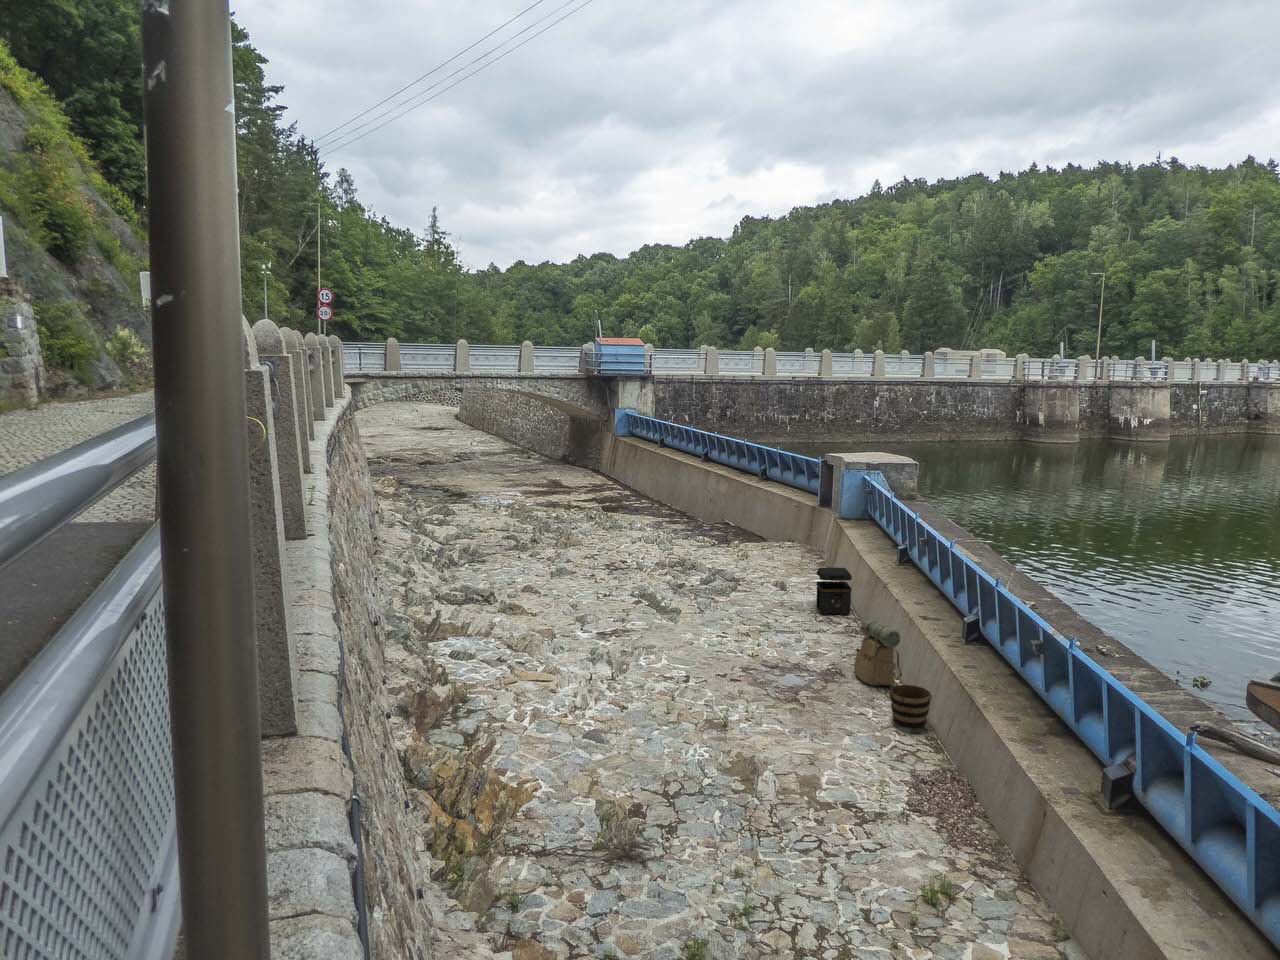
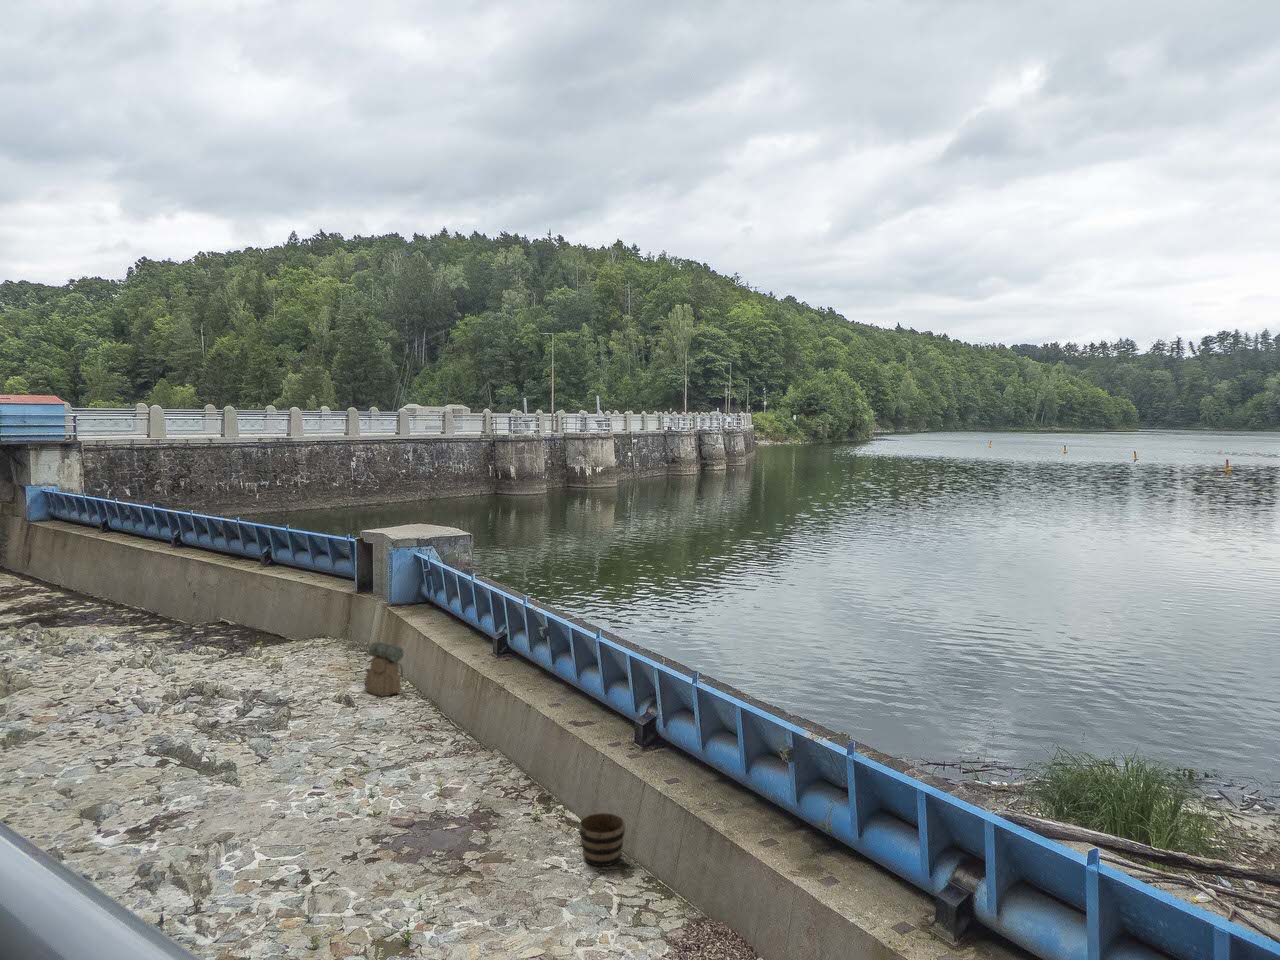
toolbox: present [816,568,852,615] -> none [412,674,457,735]
backpack: present [854,619,902,686] -> present [365,642,404,696]

